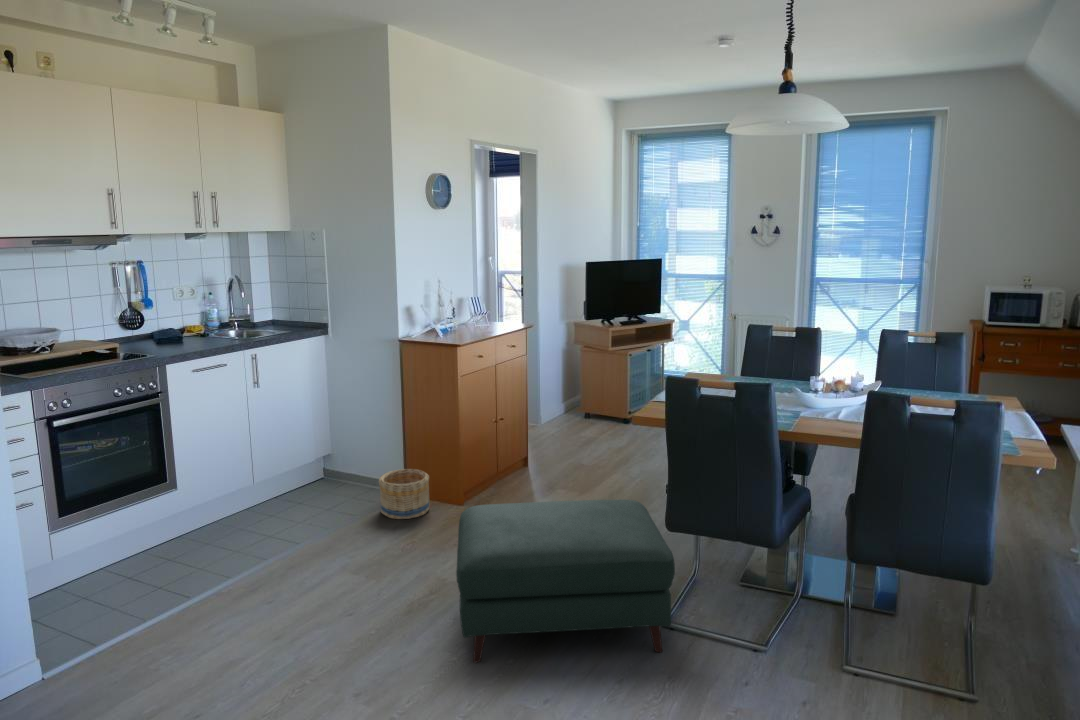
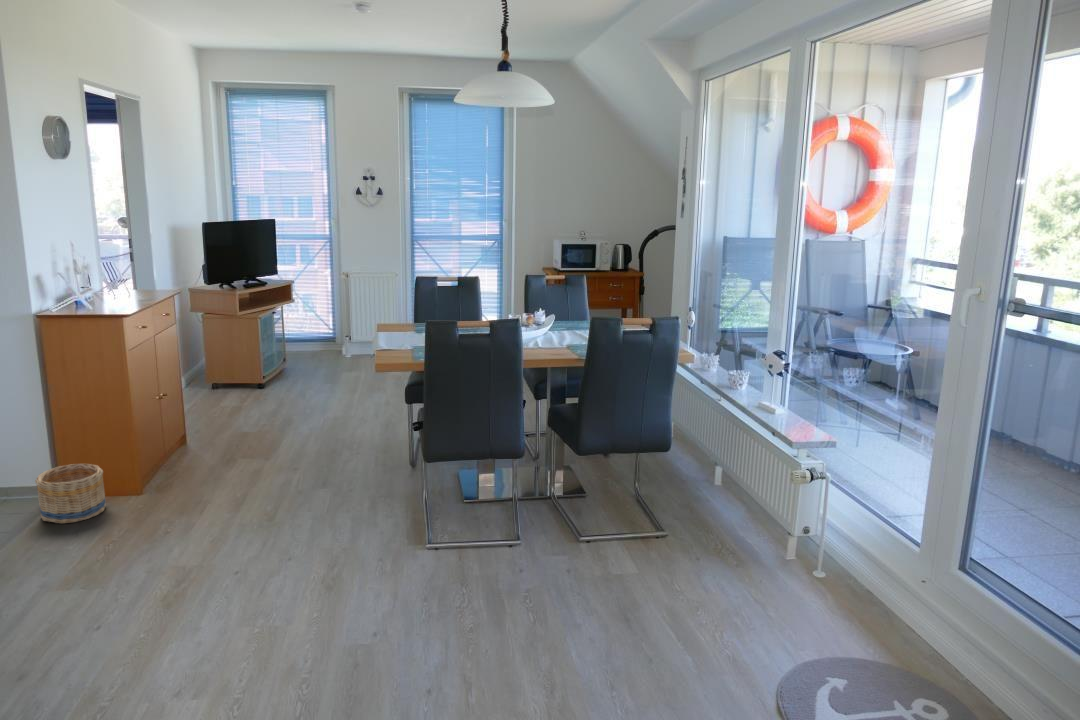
ottoman: present [456,499,675,663] -> none [216,440,453,618]

